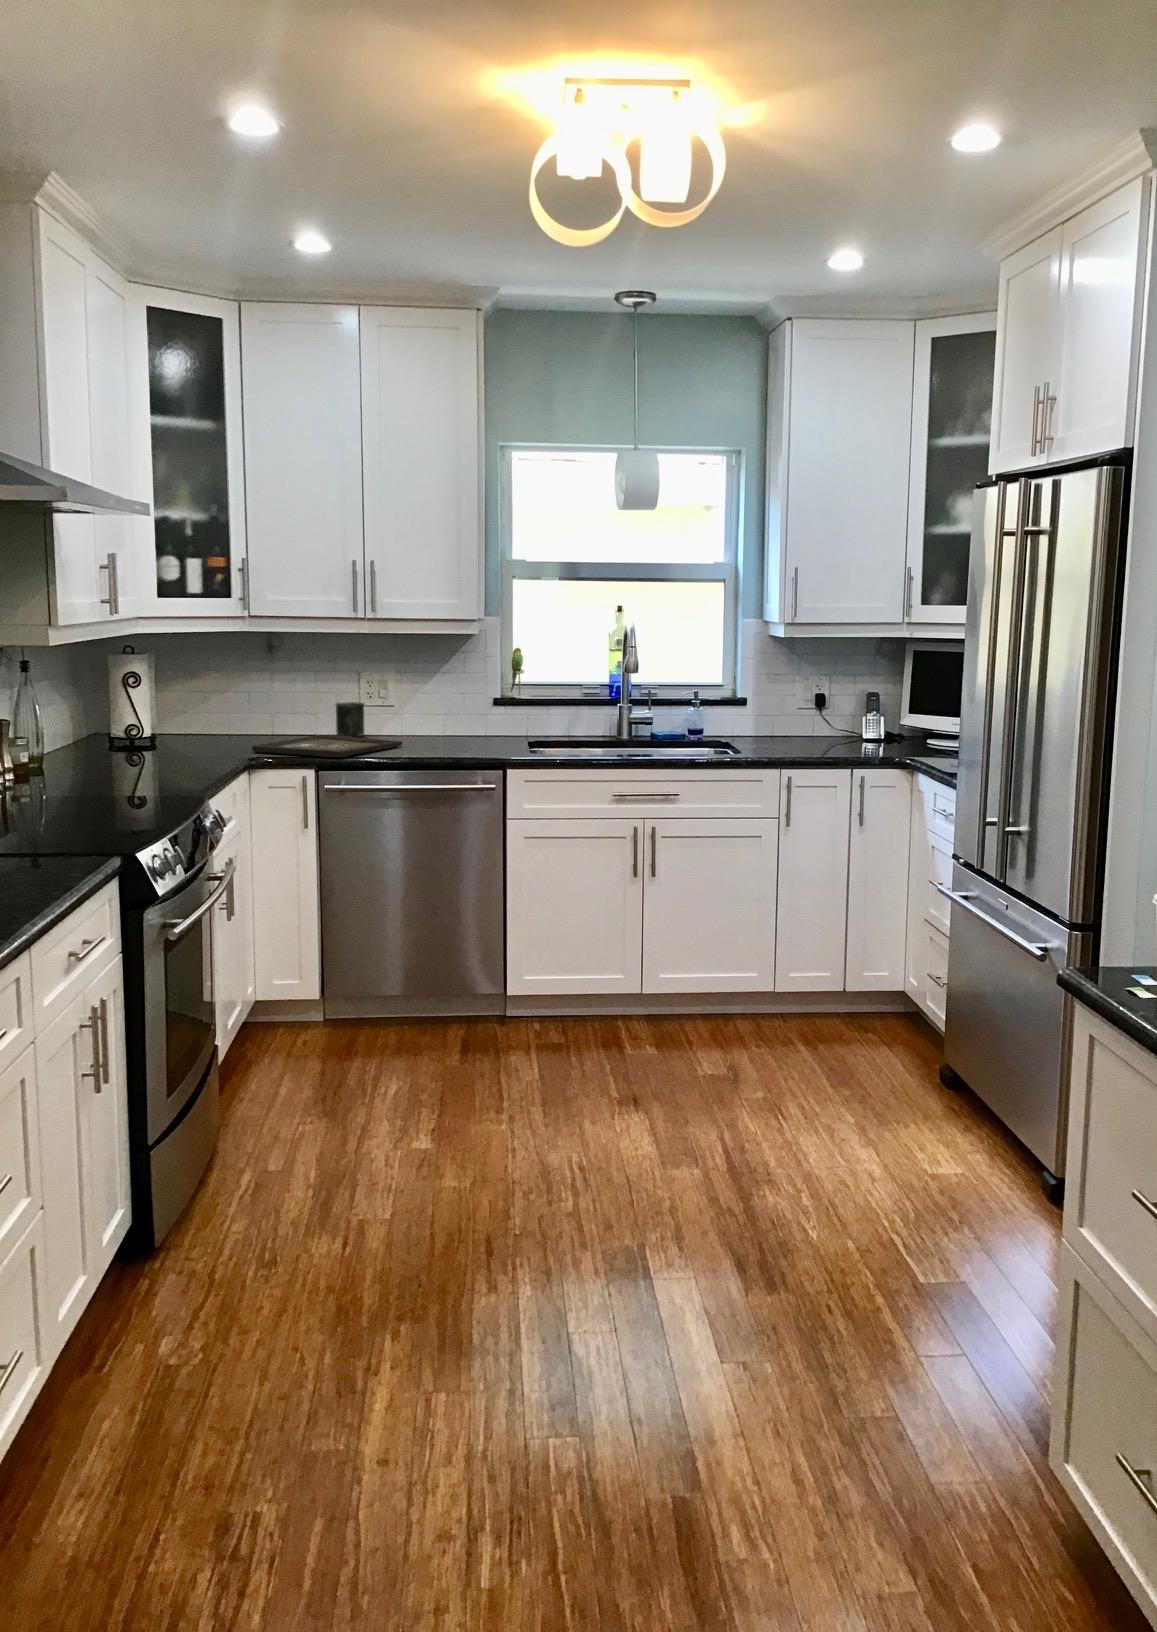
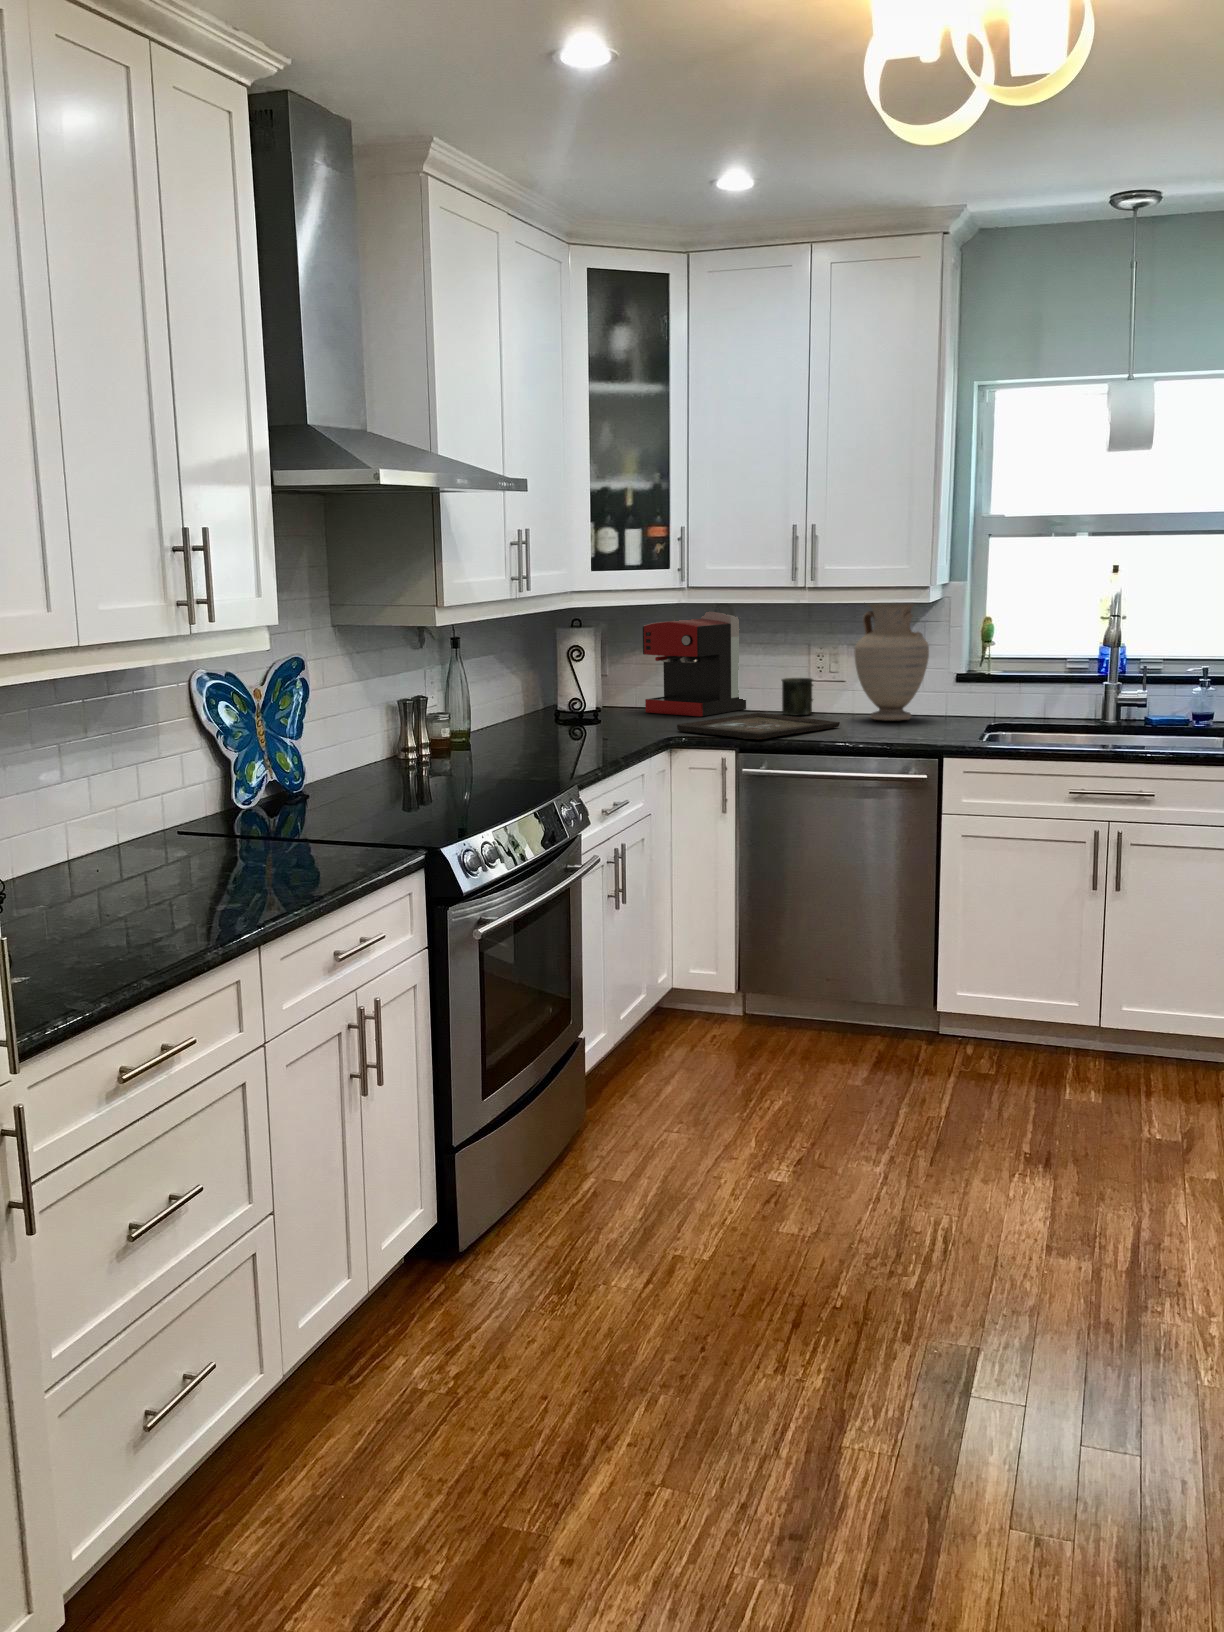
vase: none [407,629,473,740] -> present [855,603,929,720]
coffee maker: none [195,640,297,740] -> present [643,612,746,716]

